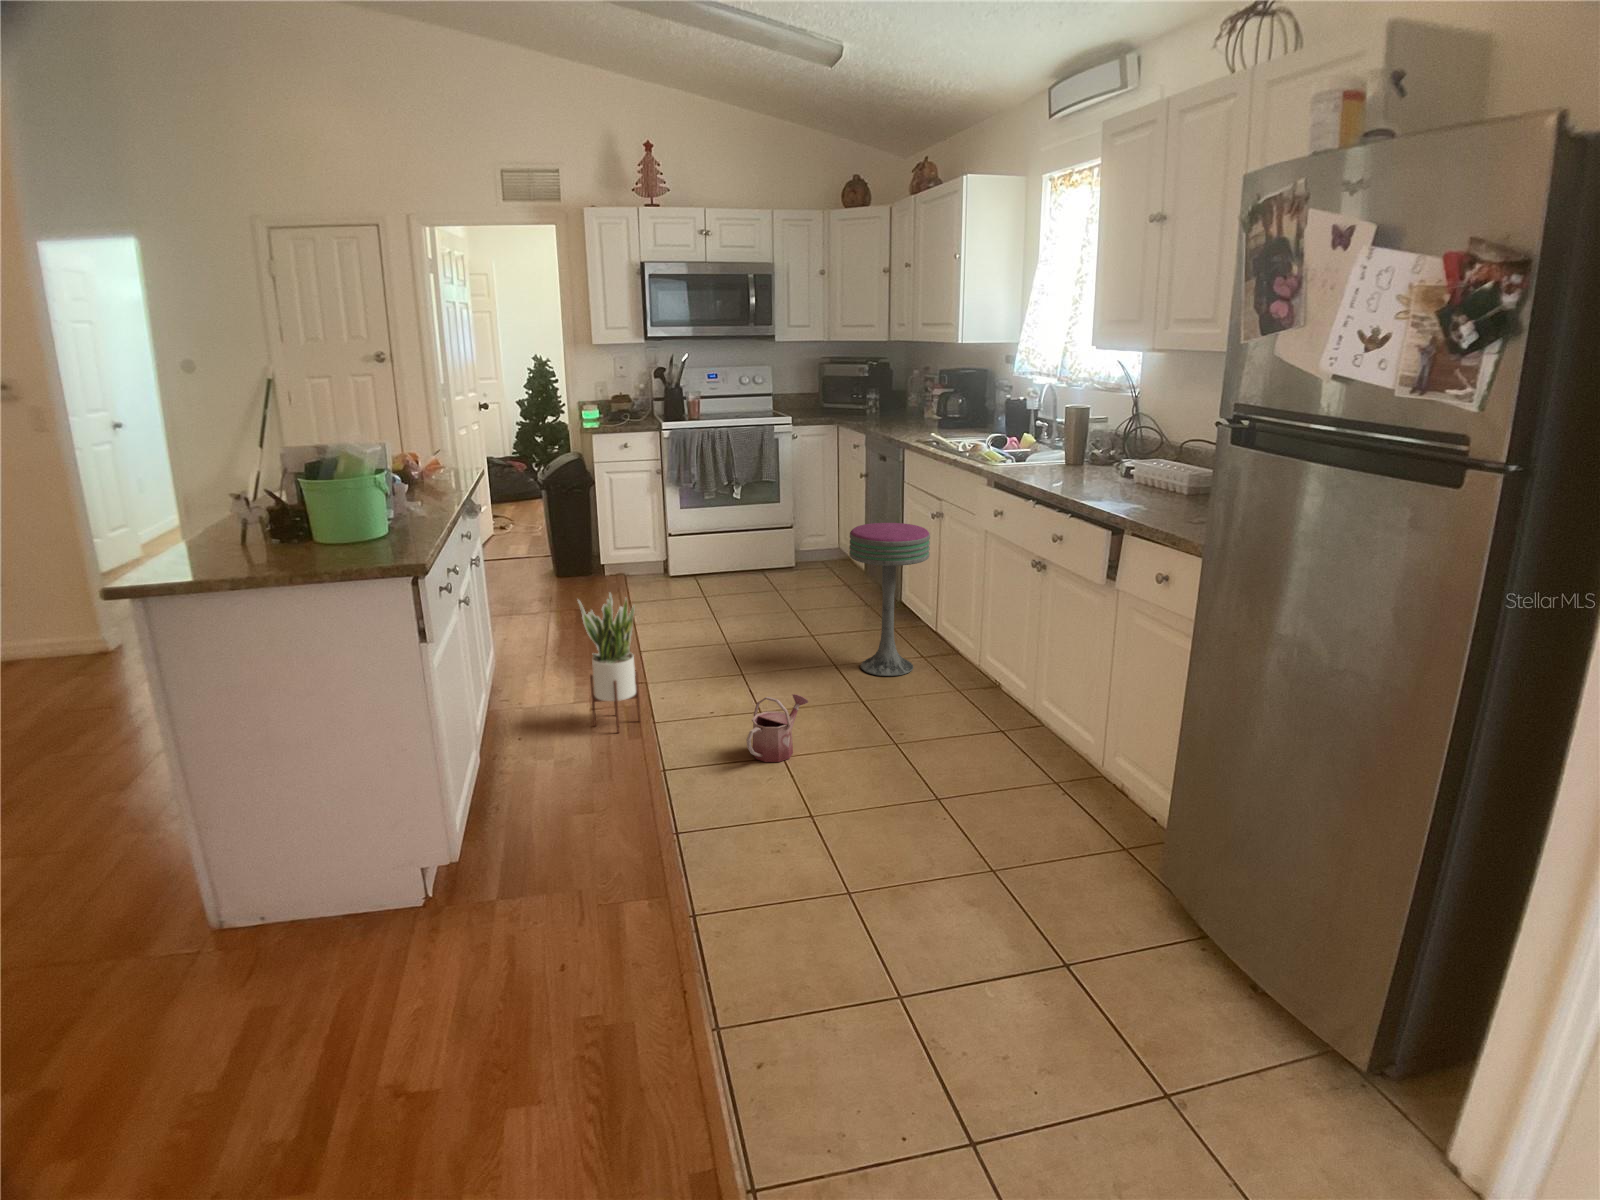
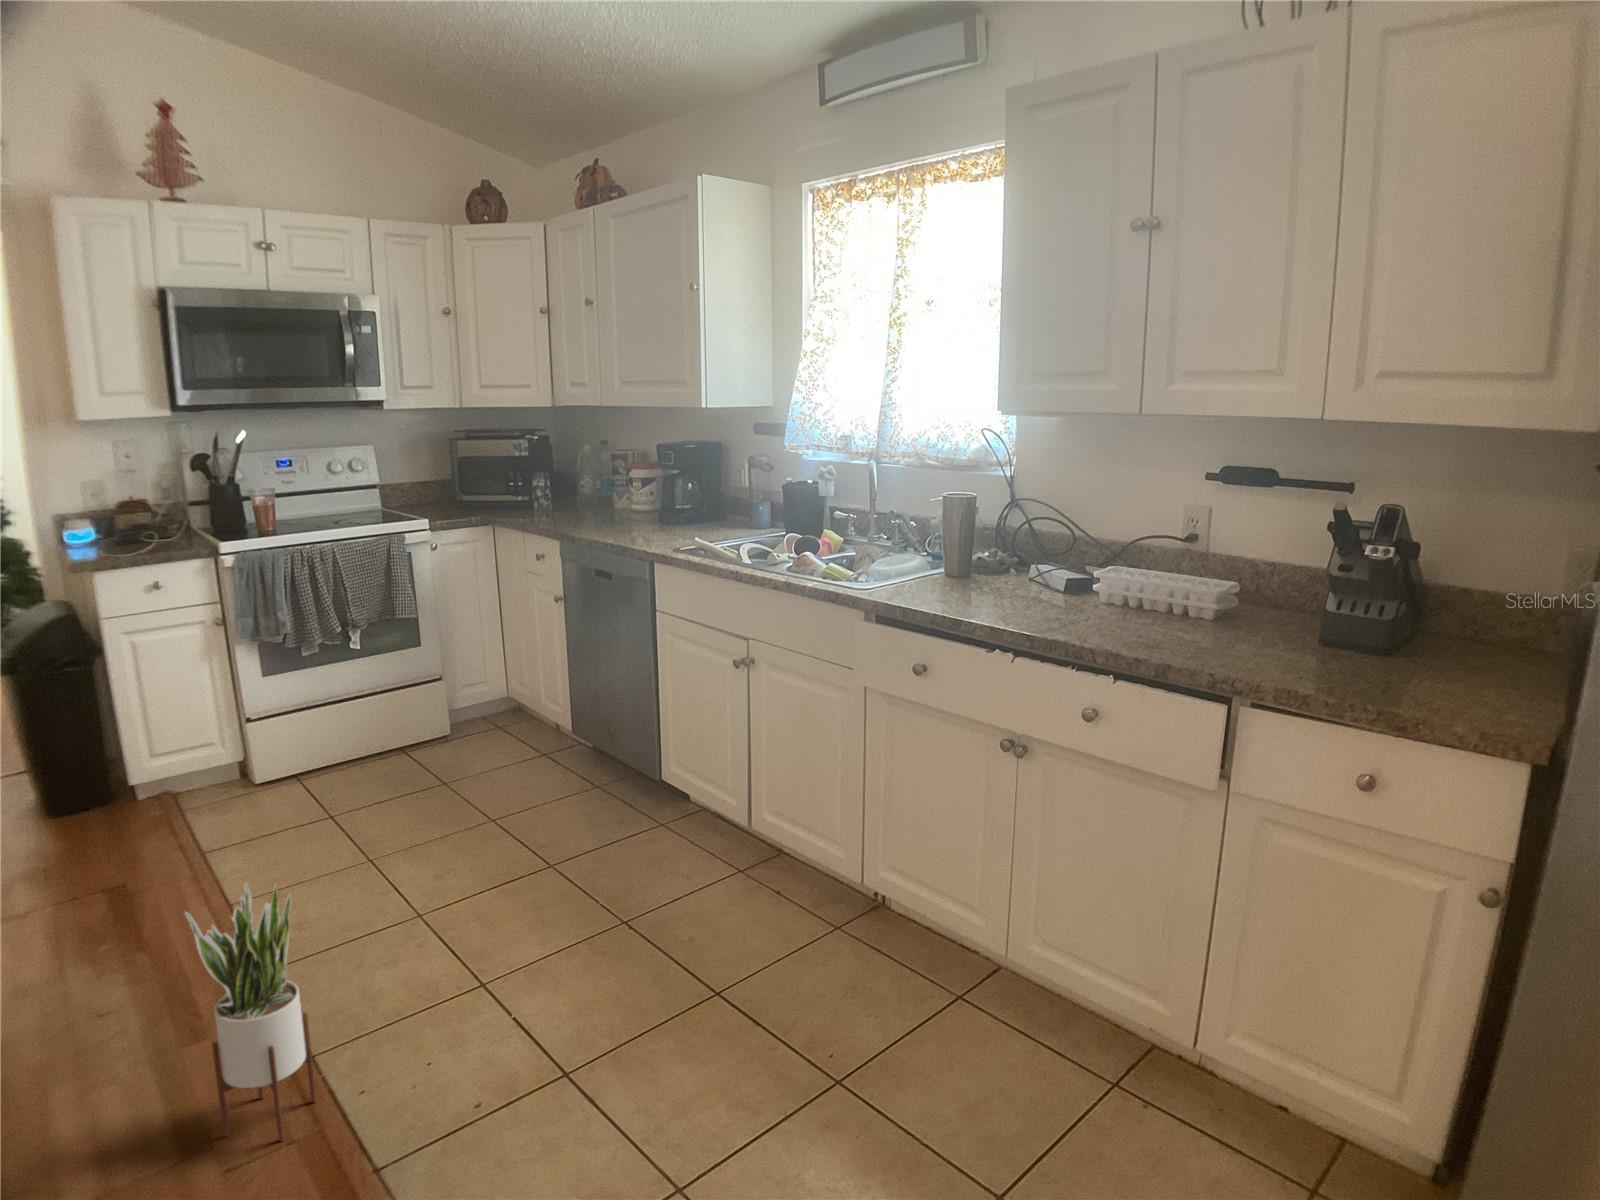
bar stool: present [849,523,930,676] -> none [613,676,735,912]
watering can: present [747,694,808,762] -> none [552,997,632,1136]

